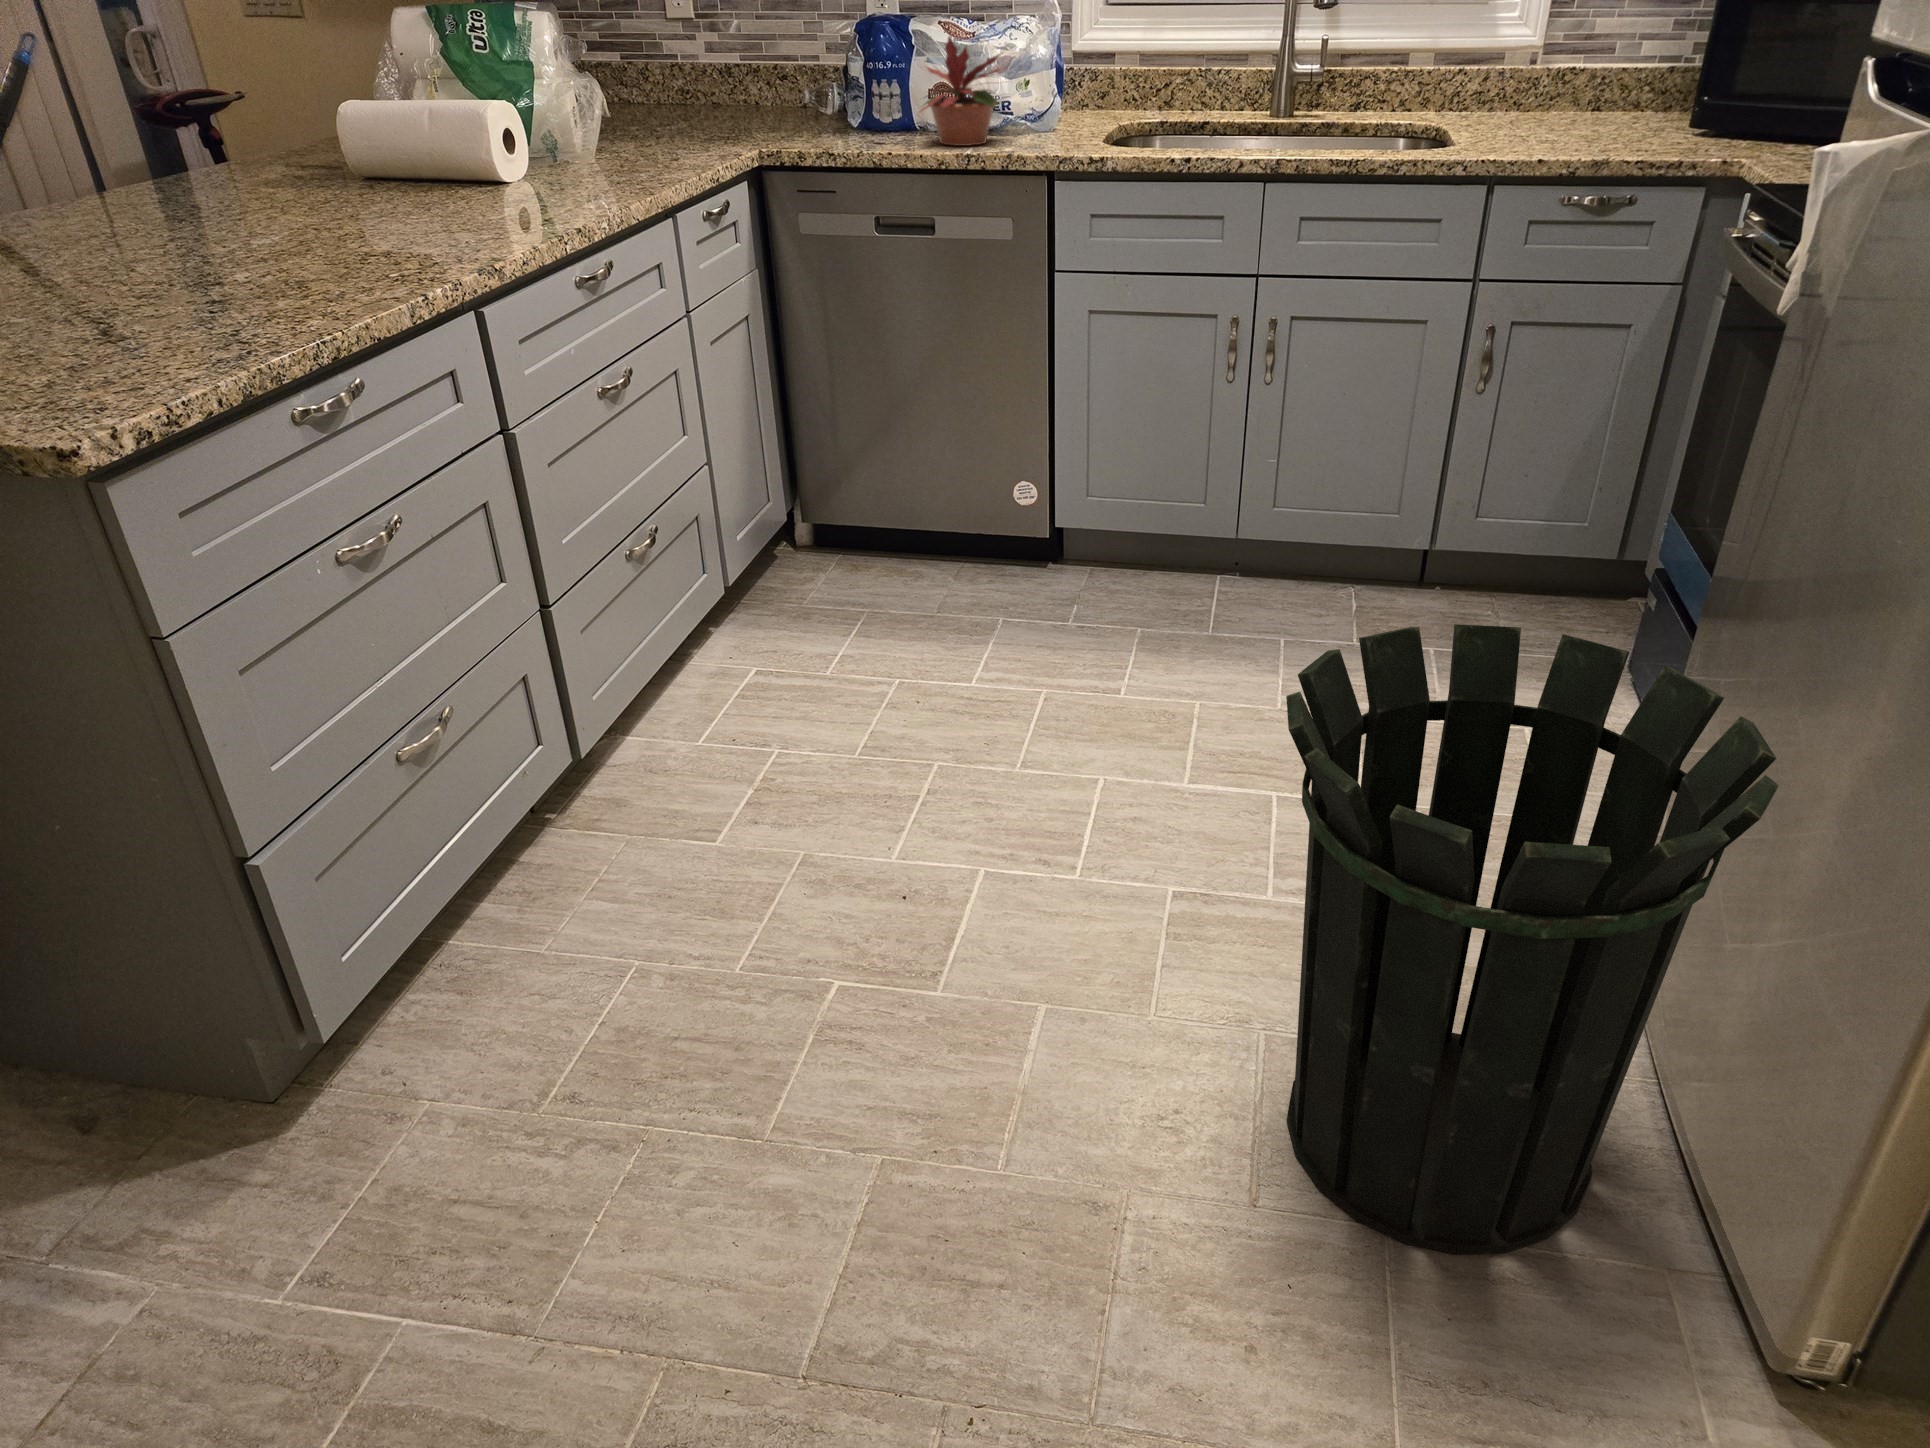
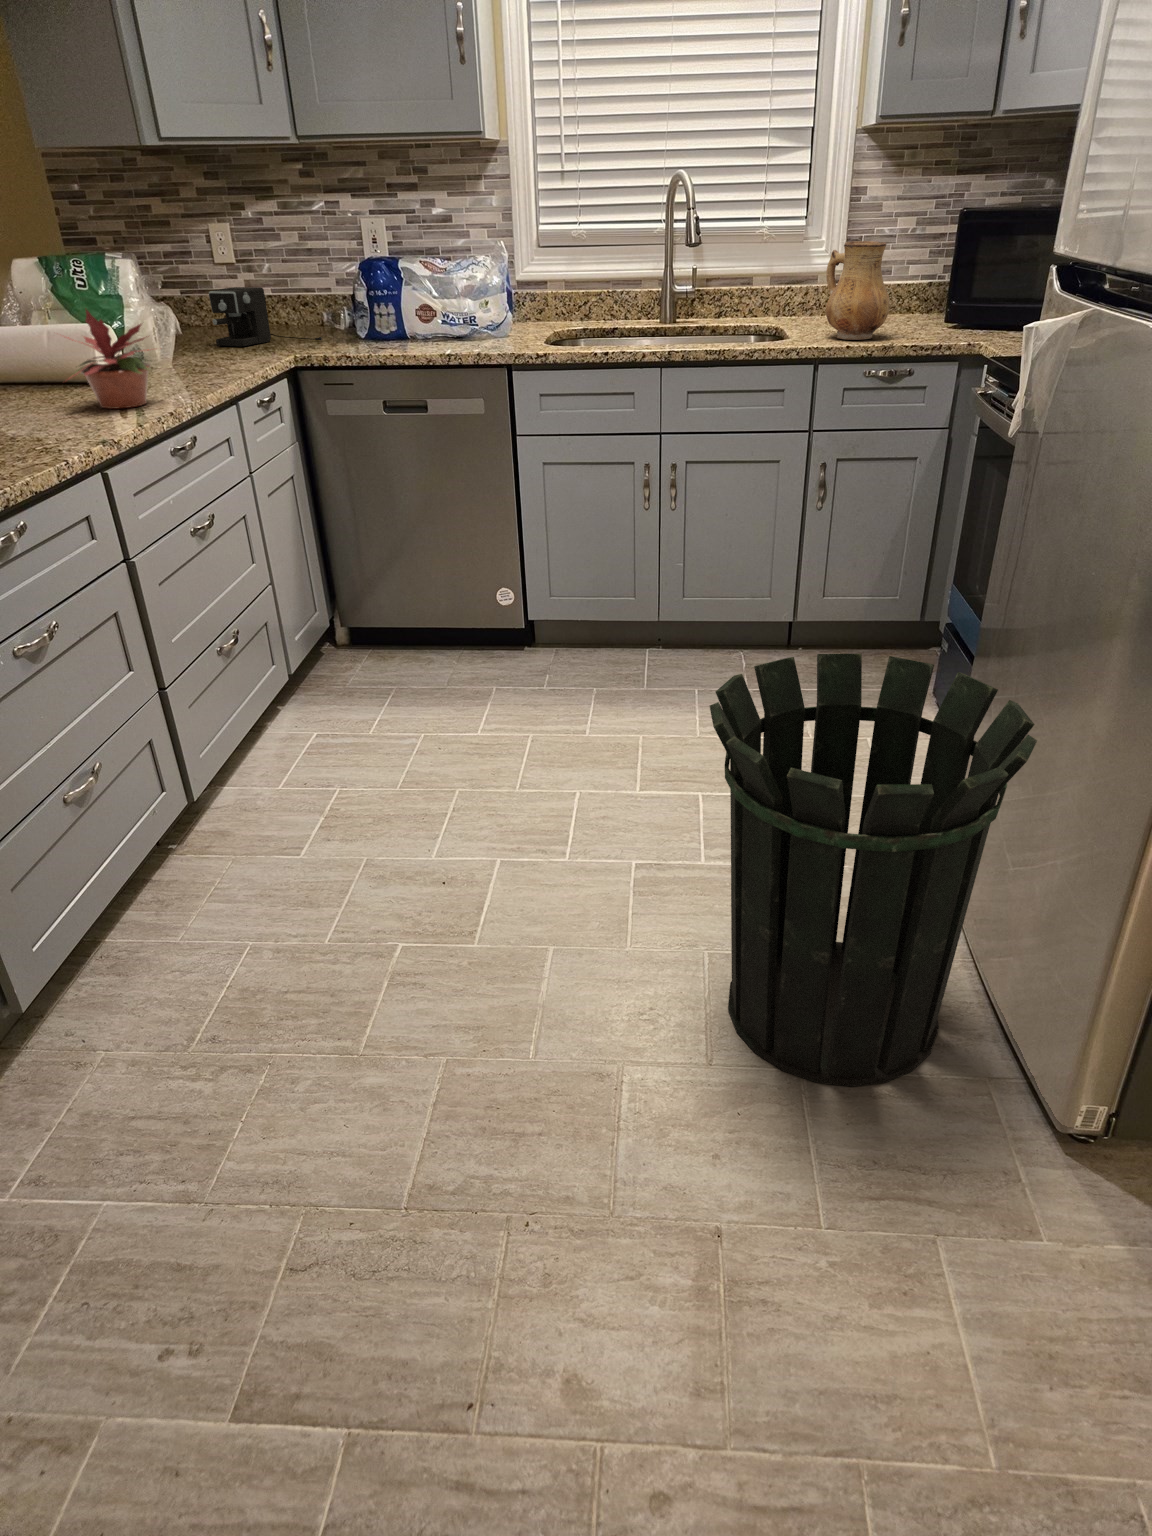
ceramic pitcher: none [1514,5,1611,151] -> present [826,241,890,340]
potted plant: present [921,36,1000,146] -> present [68,310,151,409]
coffee maker: none [650,49,801,133] -> present [209,287,322,346]

